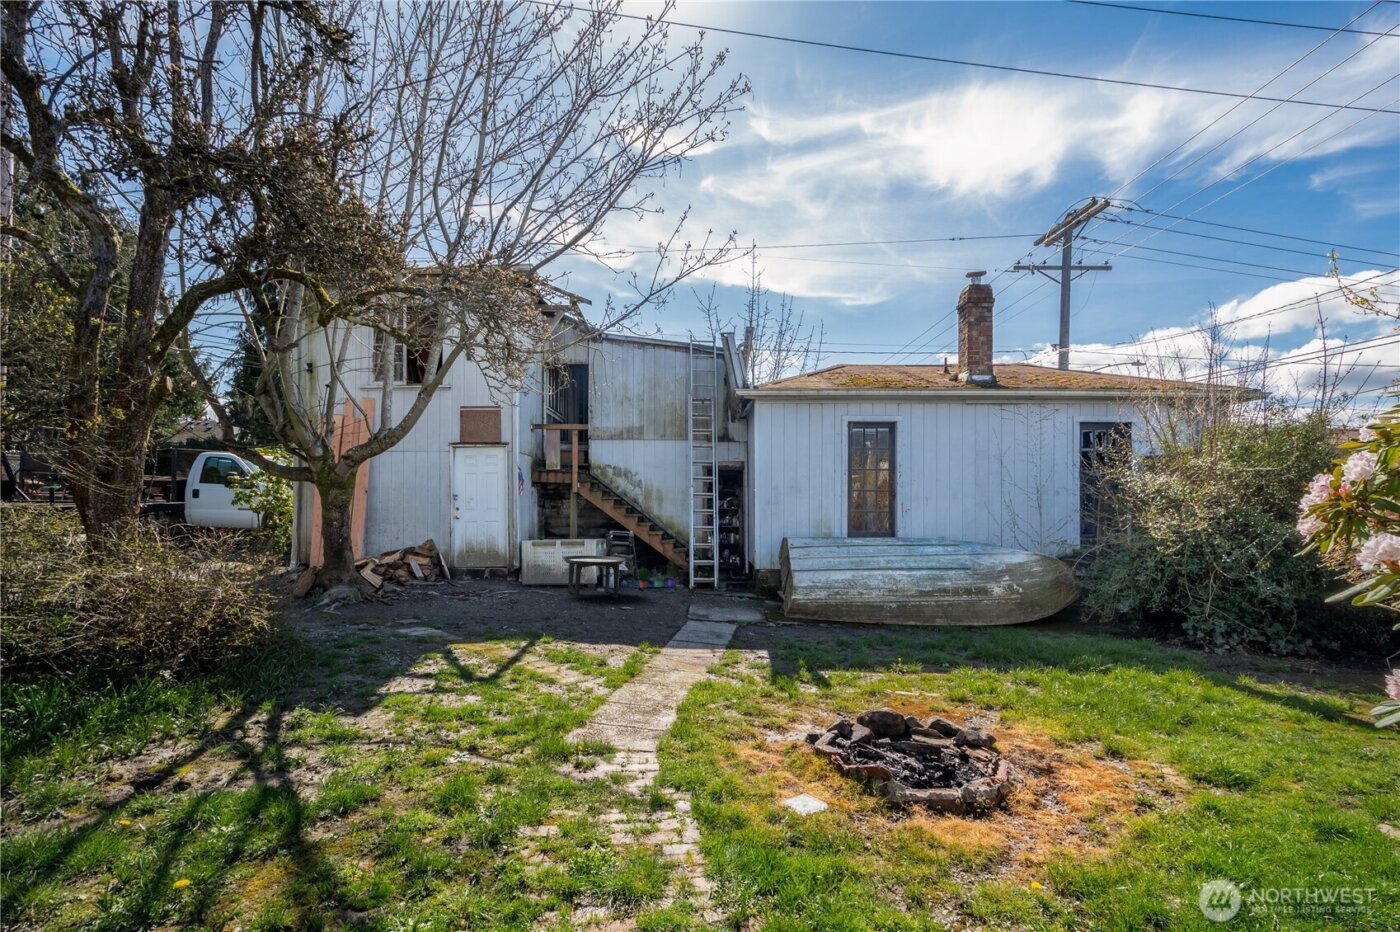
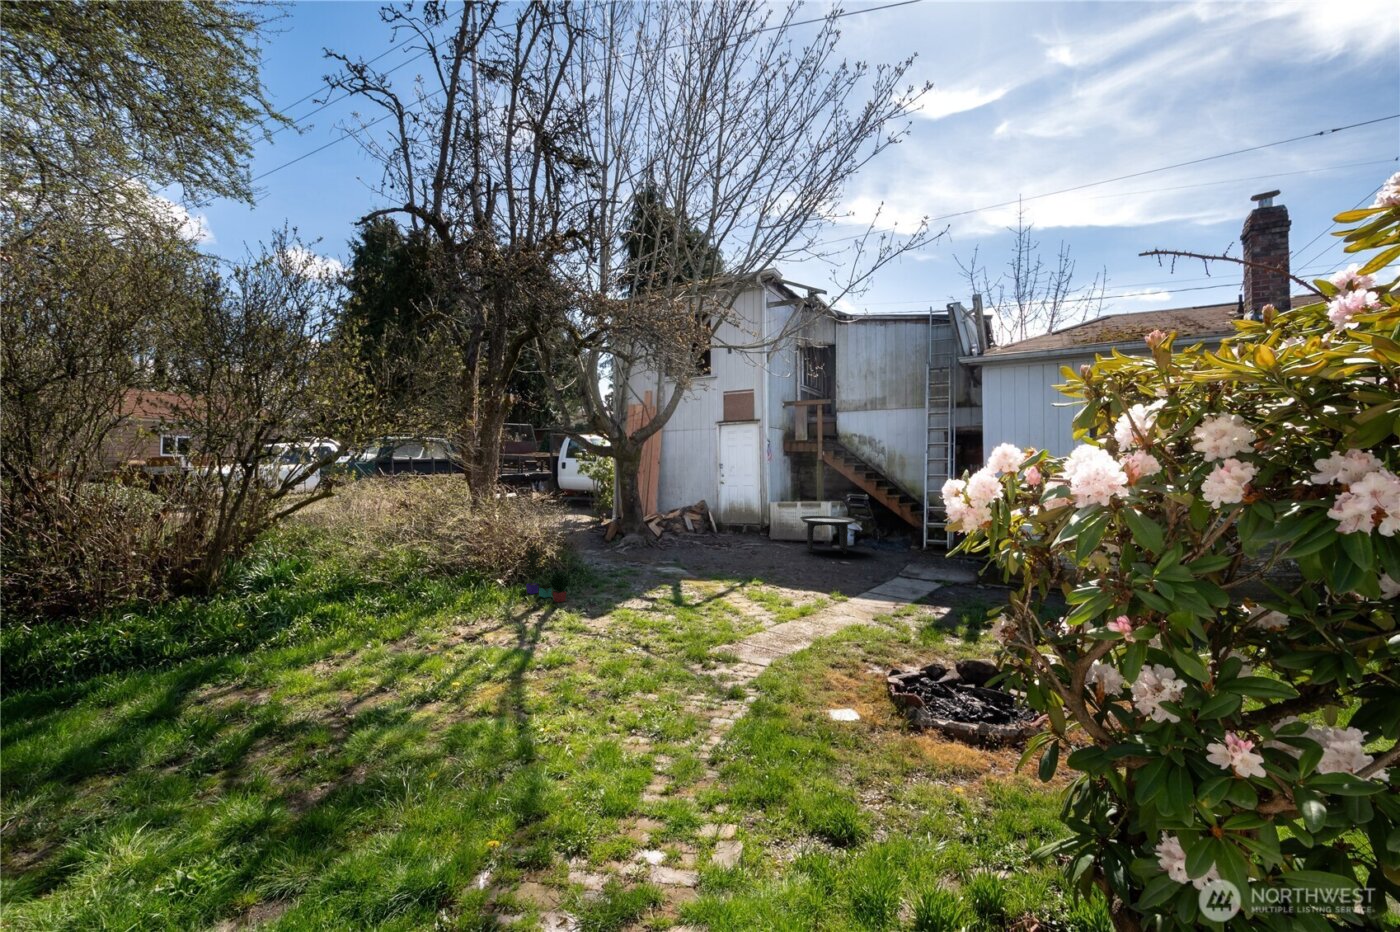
potted plant: present [638,554,678,588] -> present [524,543,570,602]

